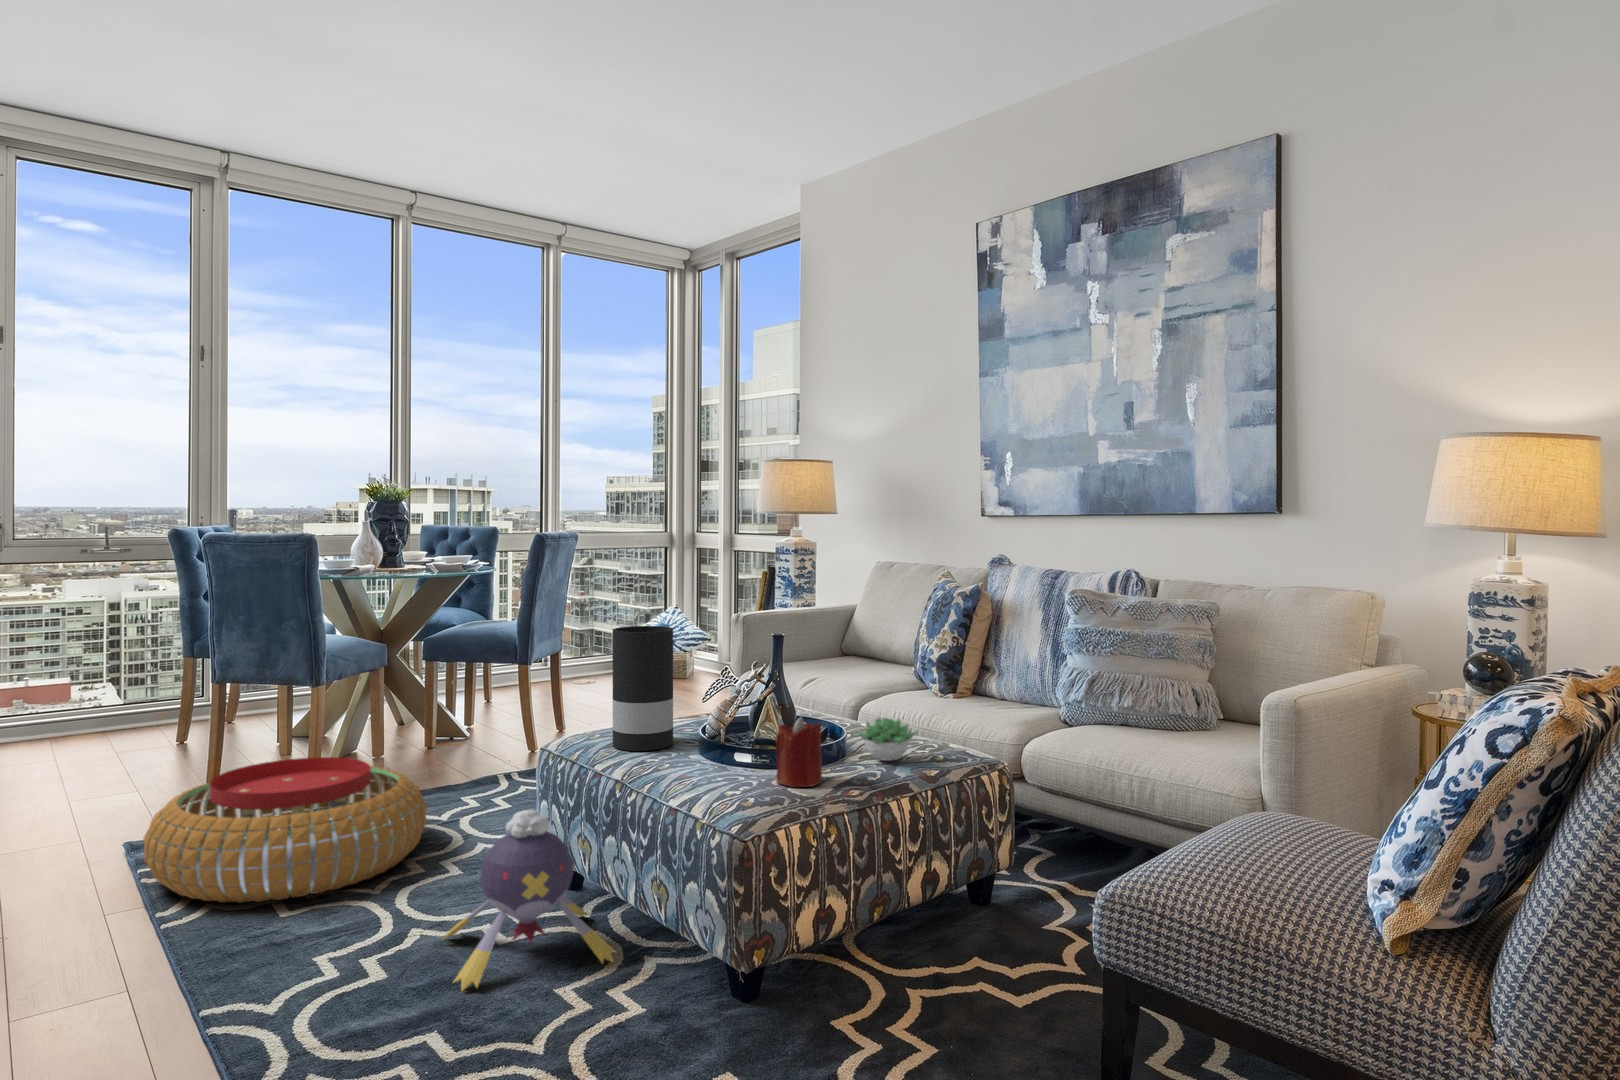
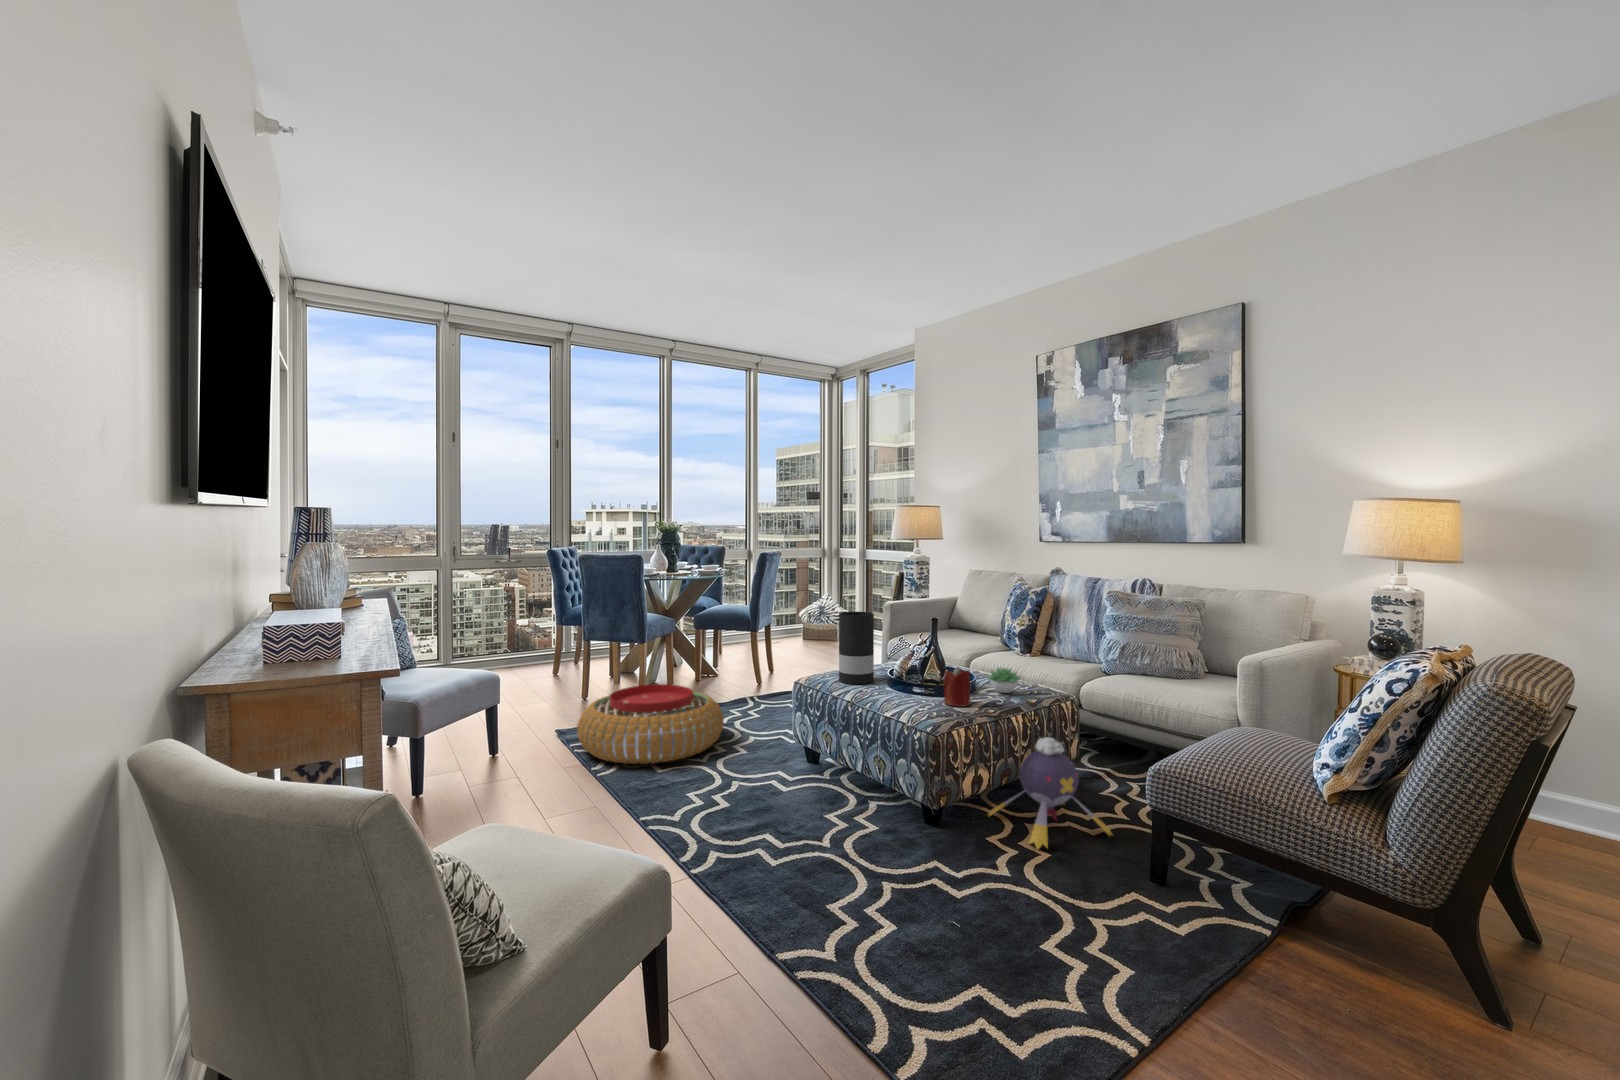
plush toy: present [443,810,615,990] -> present [989,737,1112,849]

